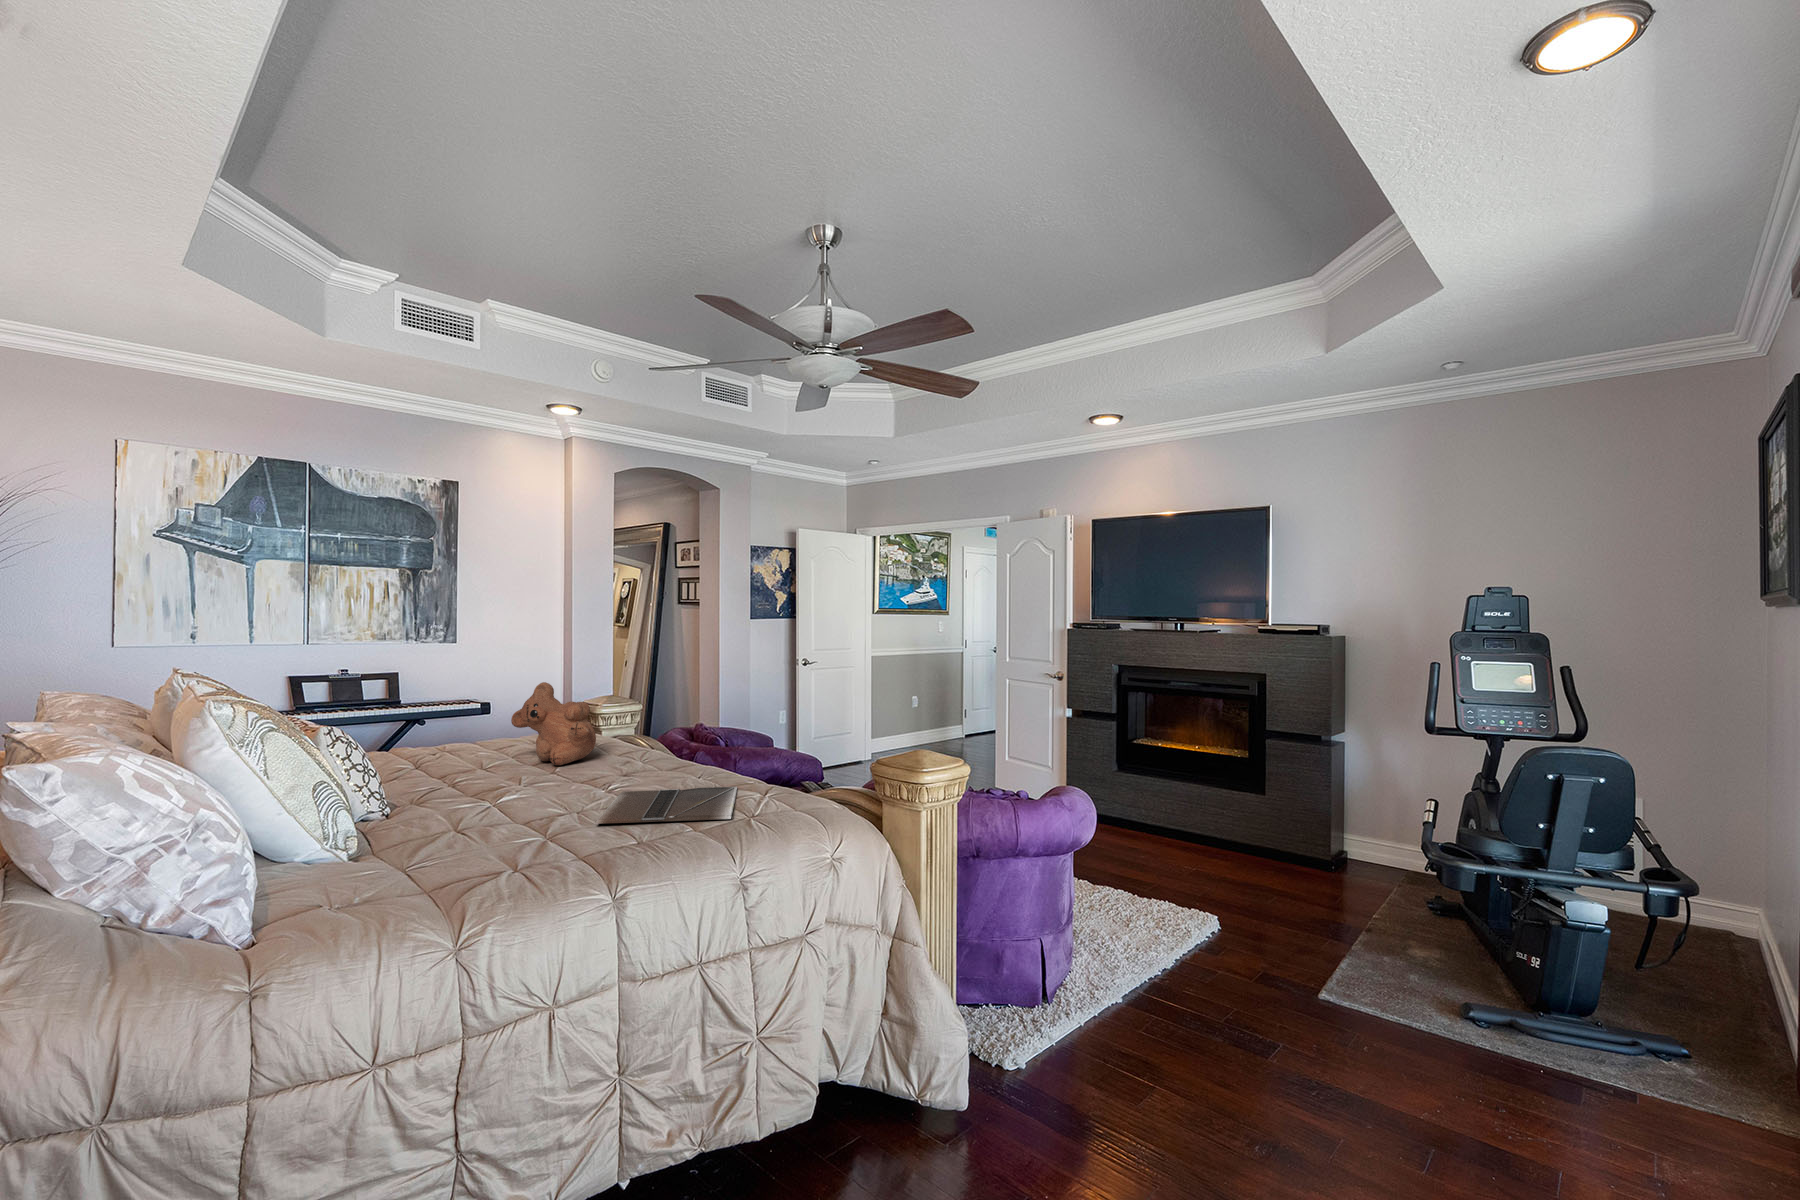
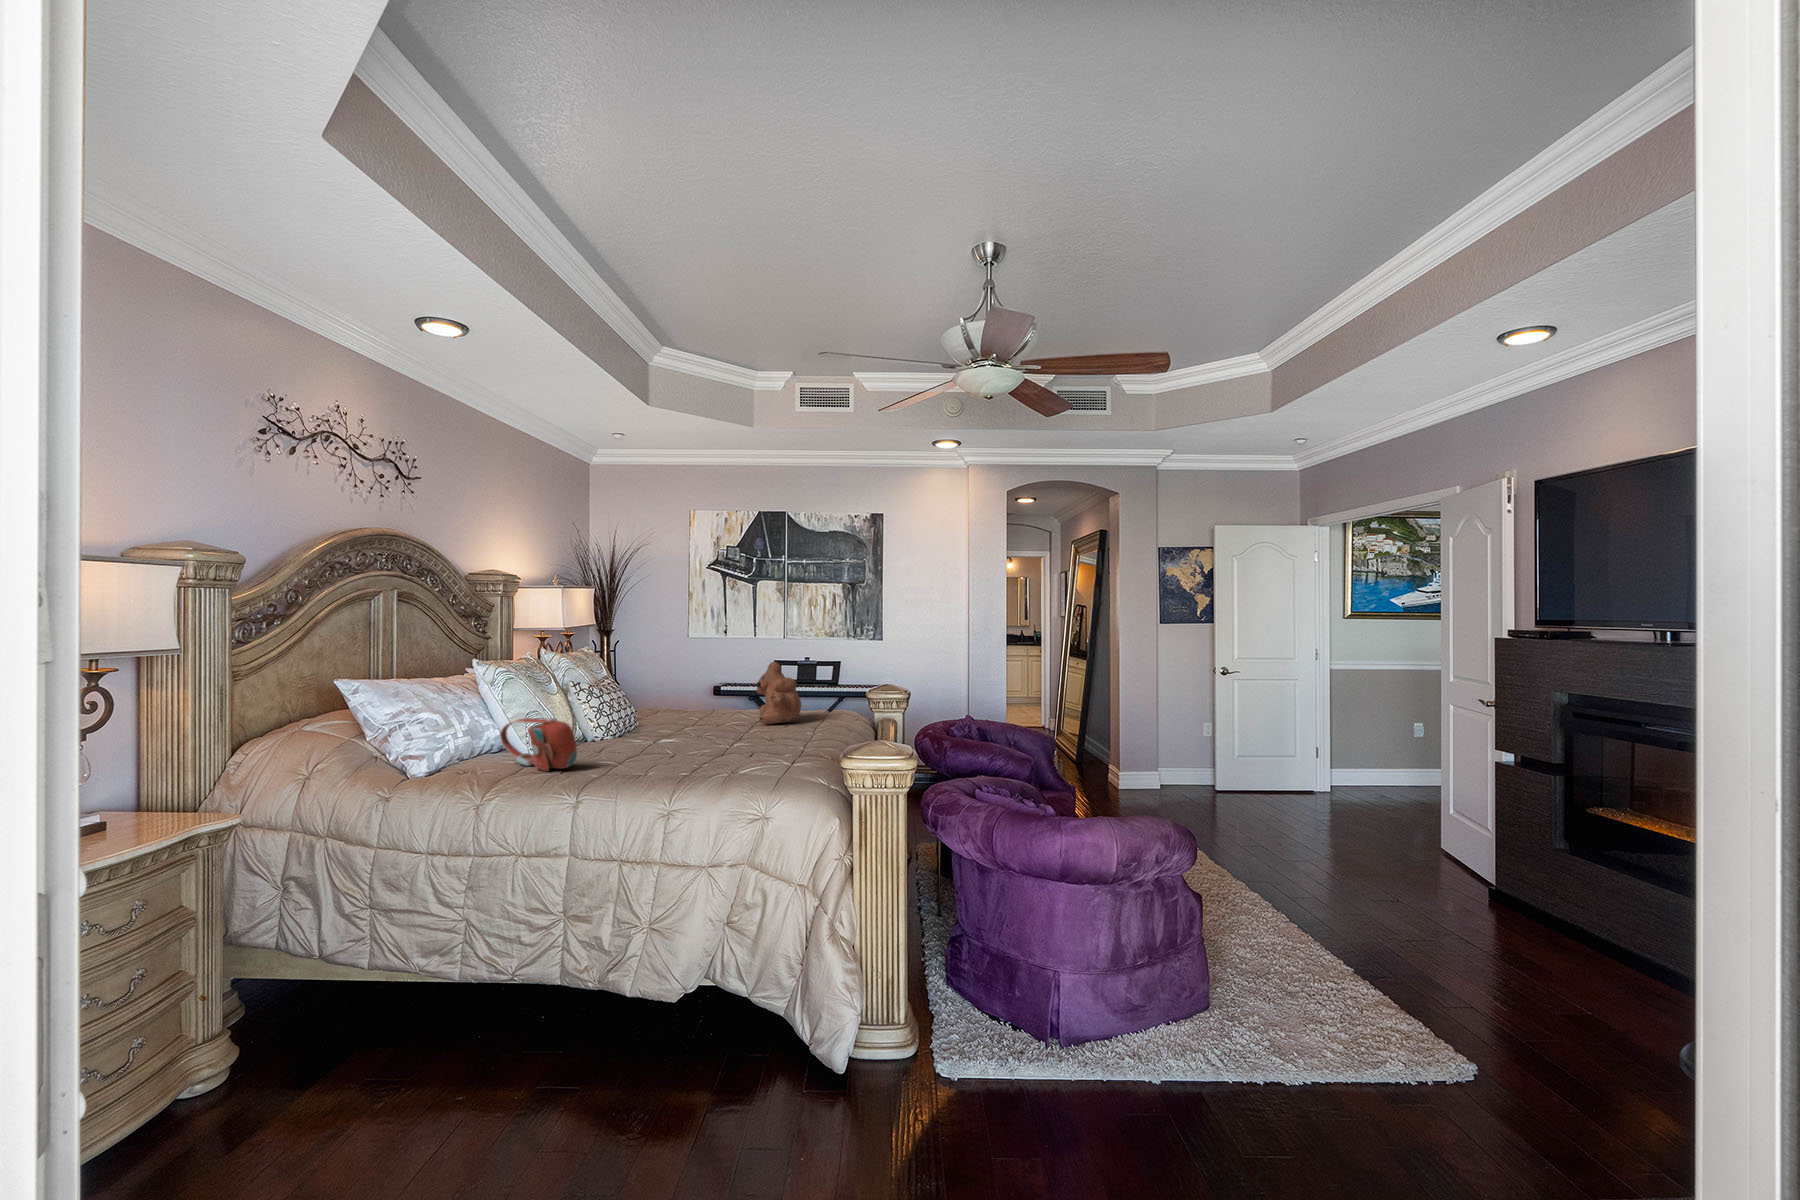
laptop: present [595,787,737,824] -> none [653,742,791,767]
handbag: none [374,792,558,877] -> present [500,718,577,771]

